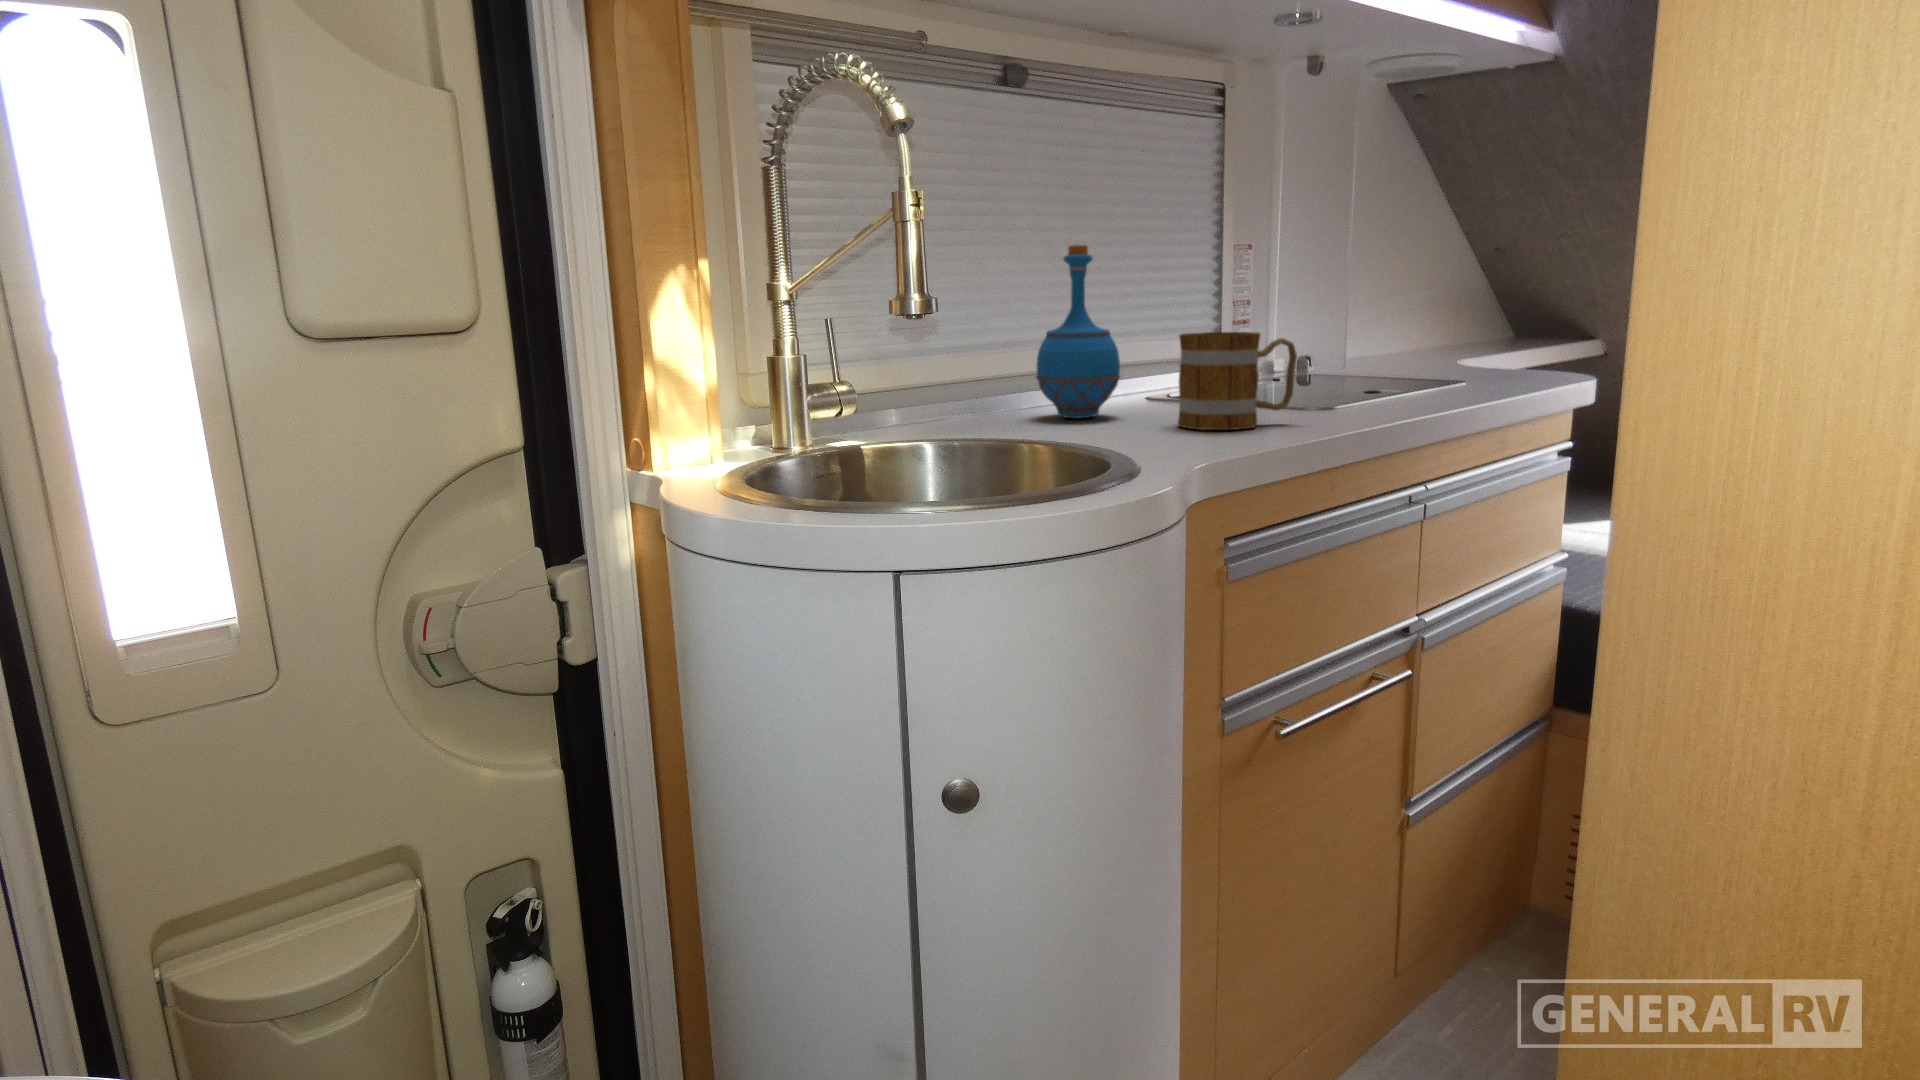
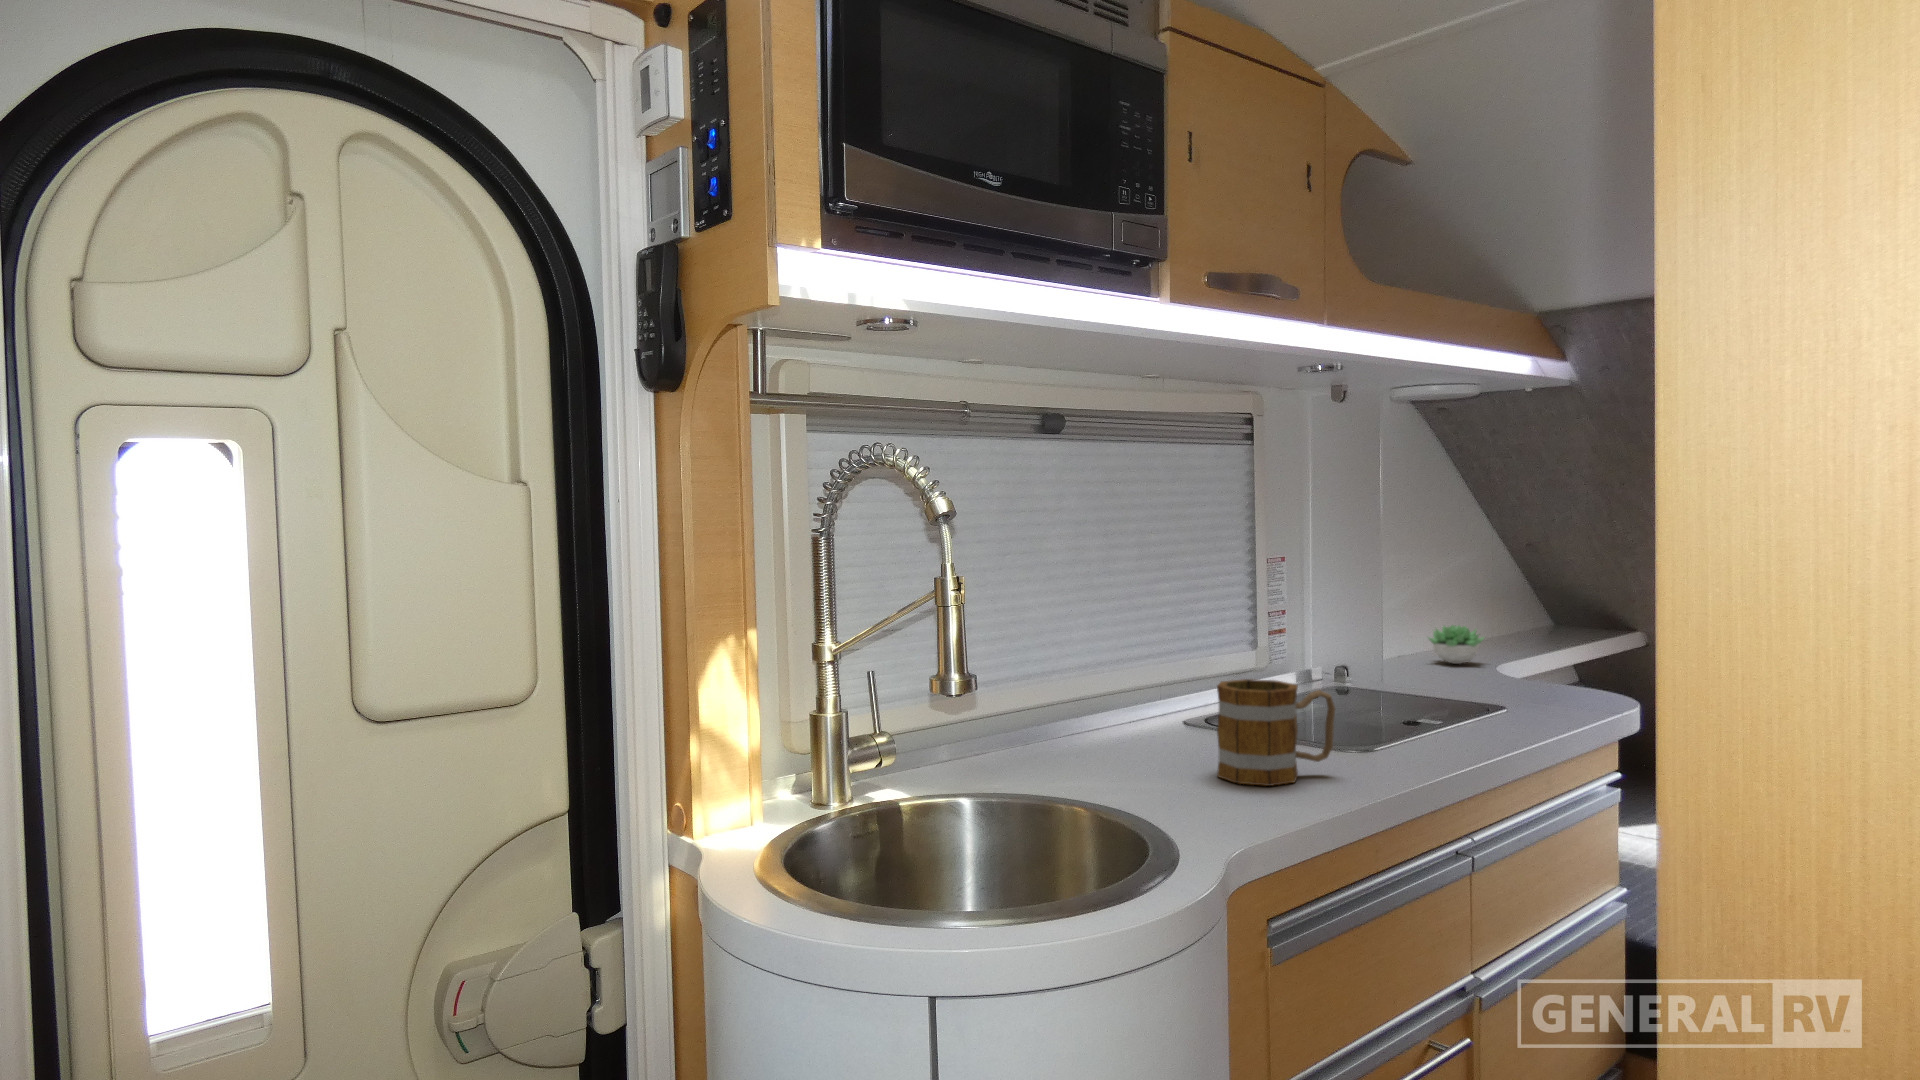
bottle: present [1036,245,1120,418] -> none [1074,588,1159,757]
succulent plant: none [1390,322,1449,361] -> present [1429,625,1484,664]

